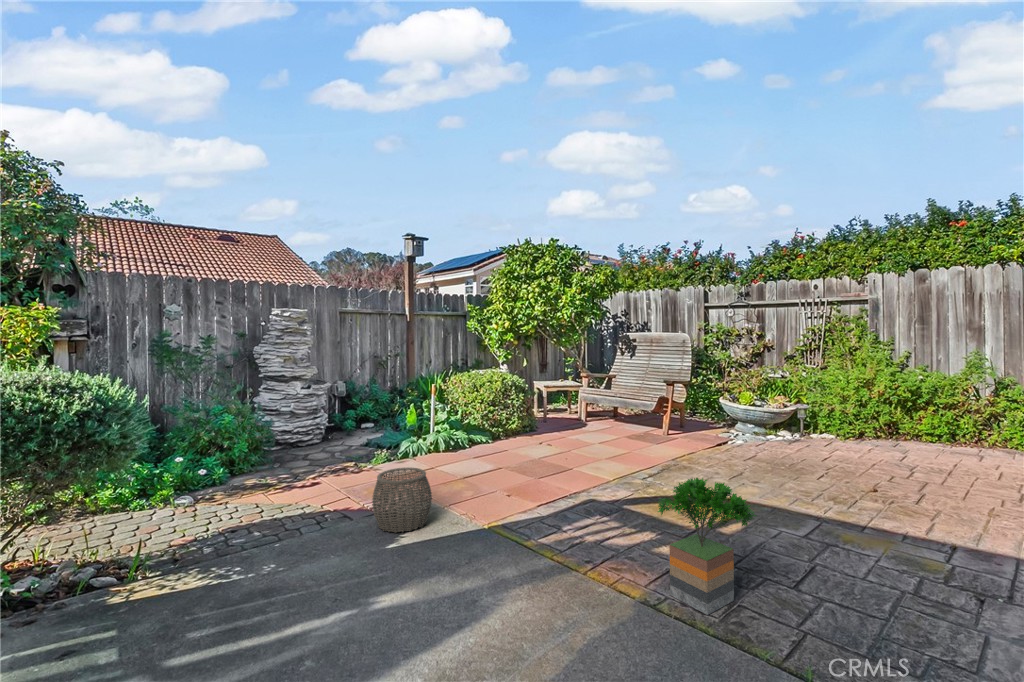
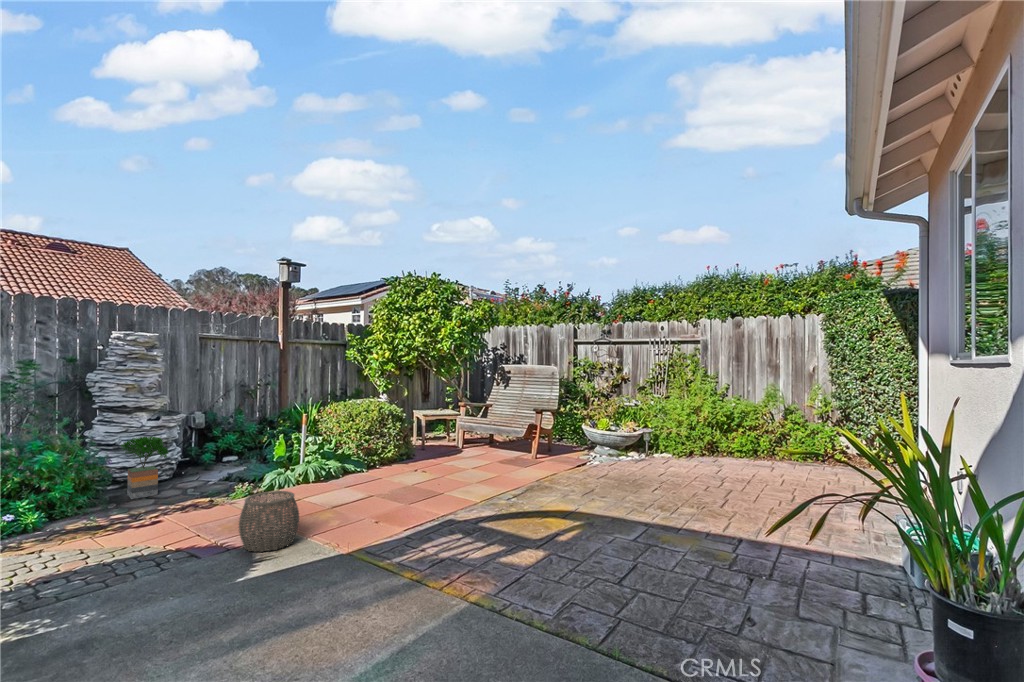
potted tree: present [658,478,755,615] -> present [121,437,169,499]

